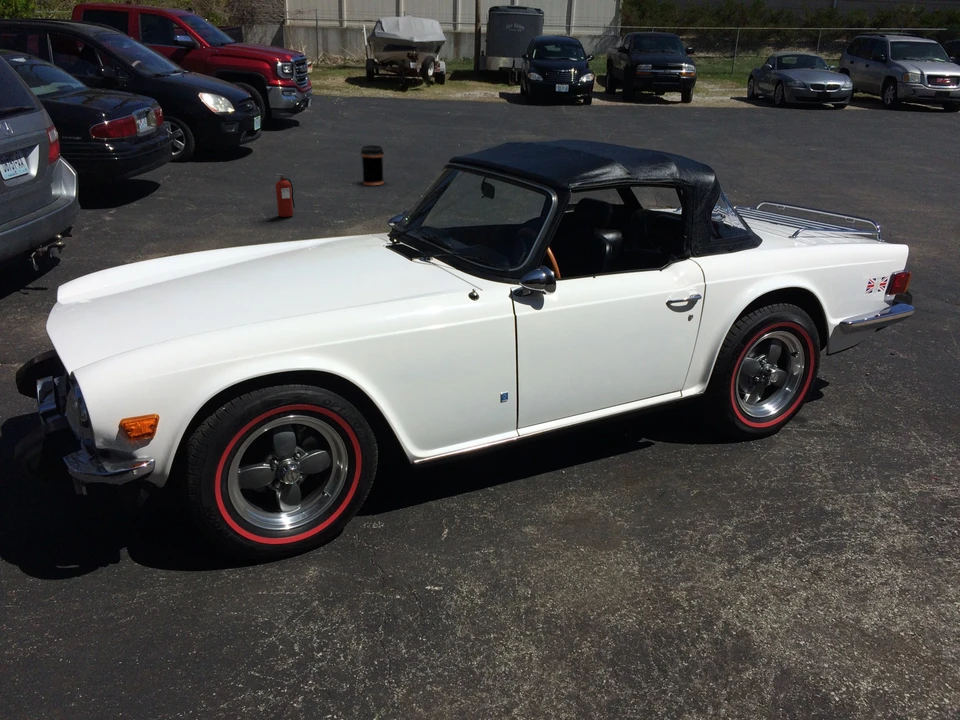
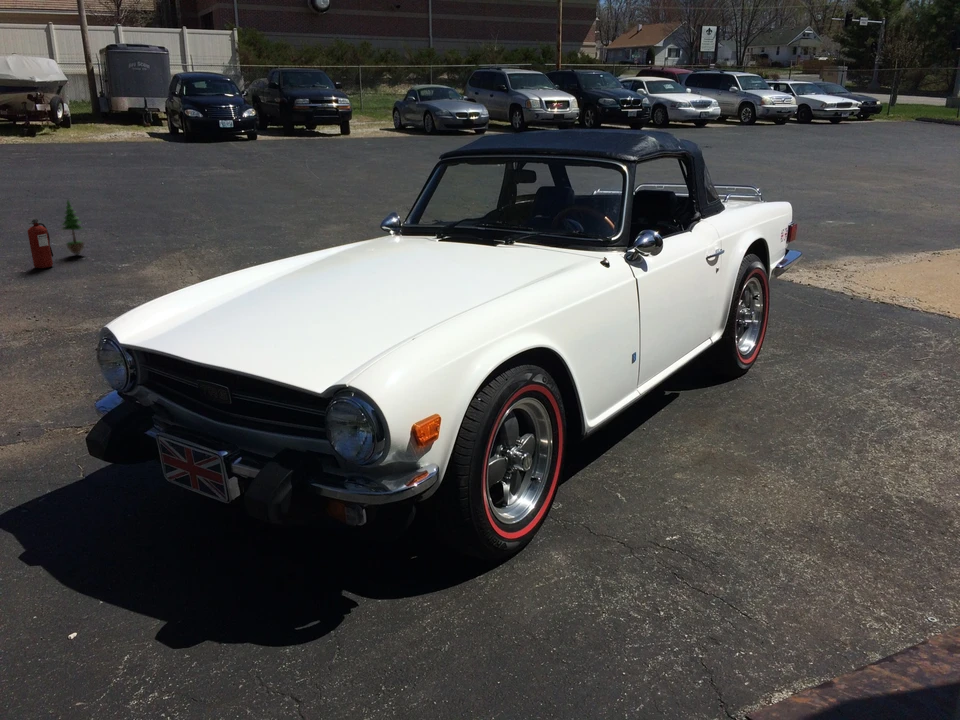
trash can: present [360,145,384,185] -> none [91,184,123,228]
potted tree: none [309,158,327,209] -> present [63,201,84,255]

